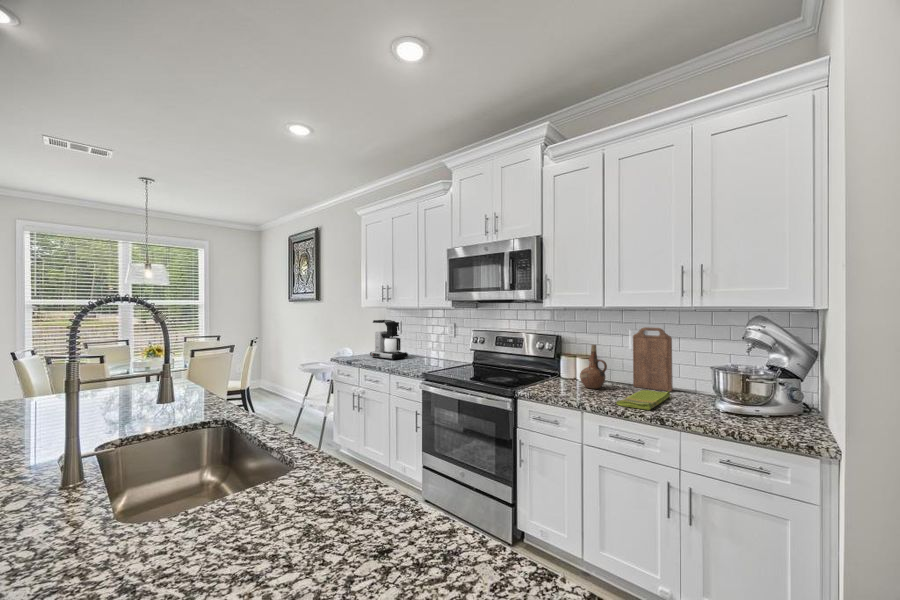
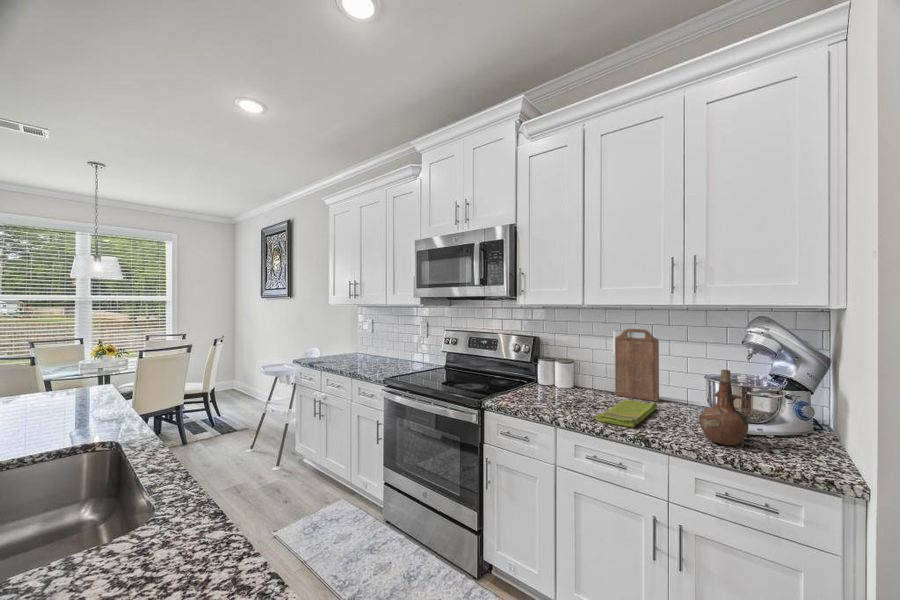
coffee maker: present [370,320,408,360] -> none [337,318,377,362]
ceramic pitcher: present [580,345,607,389] -> present [699,370,751,446]

